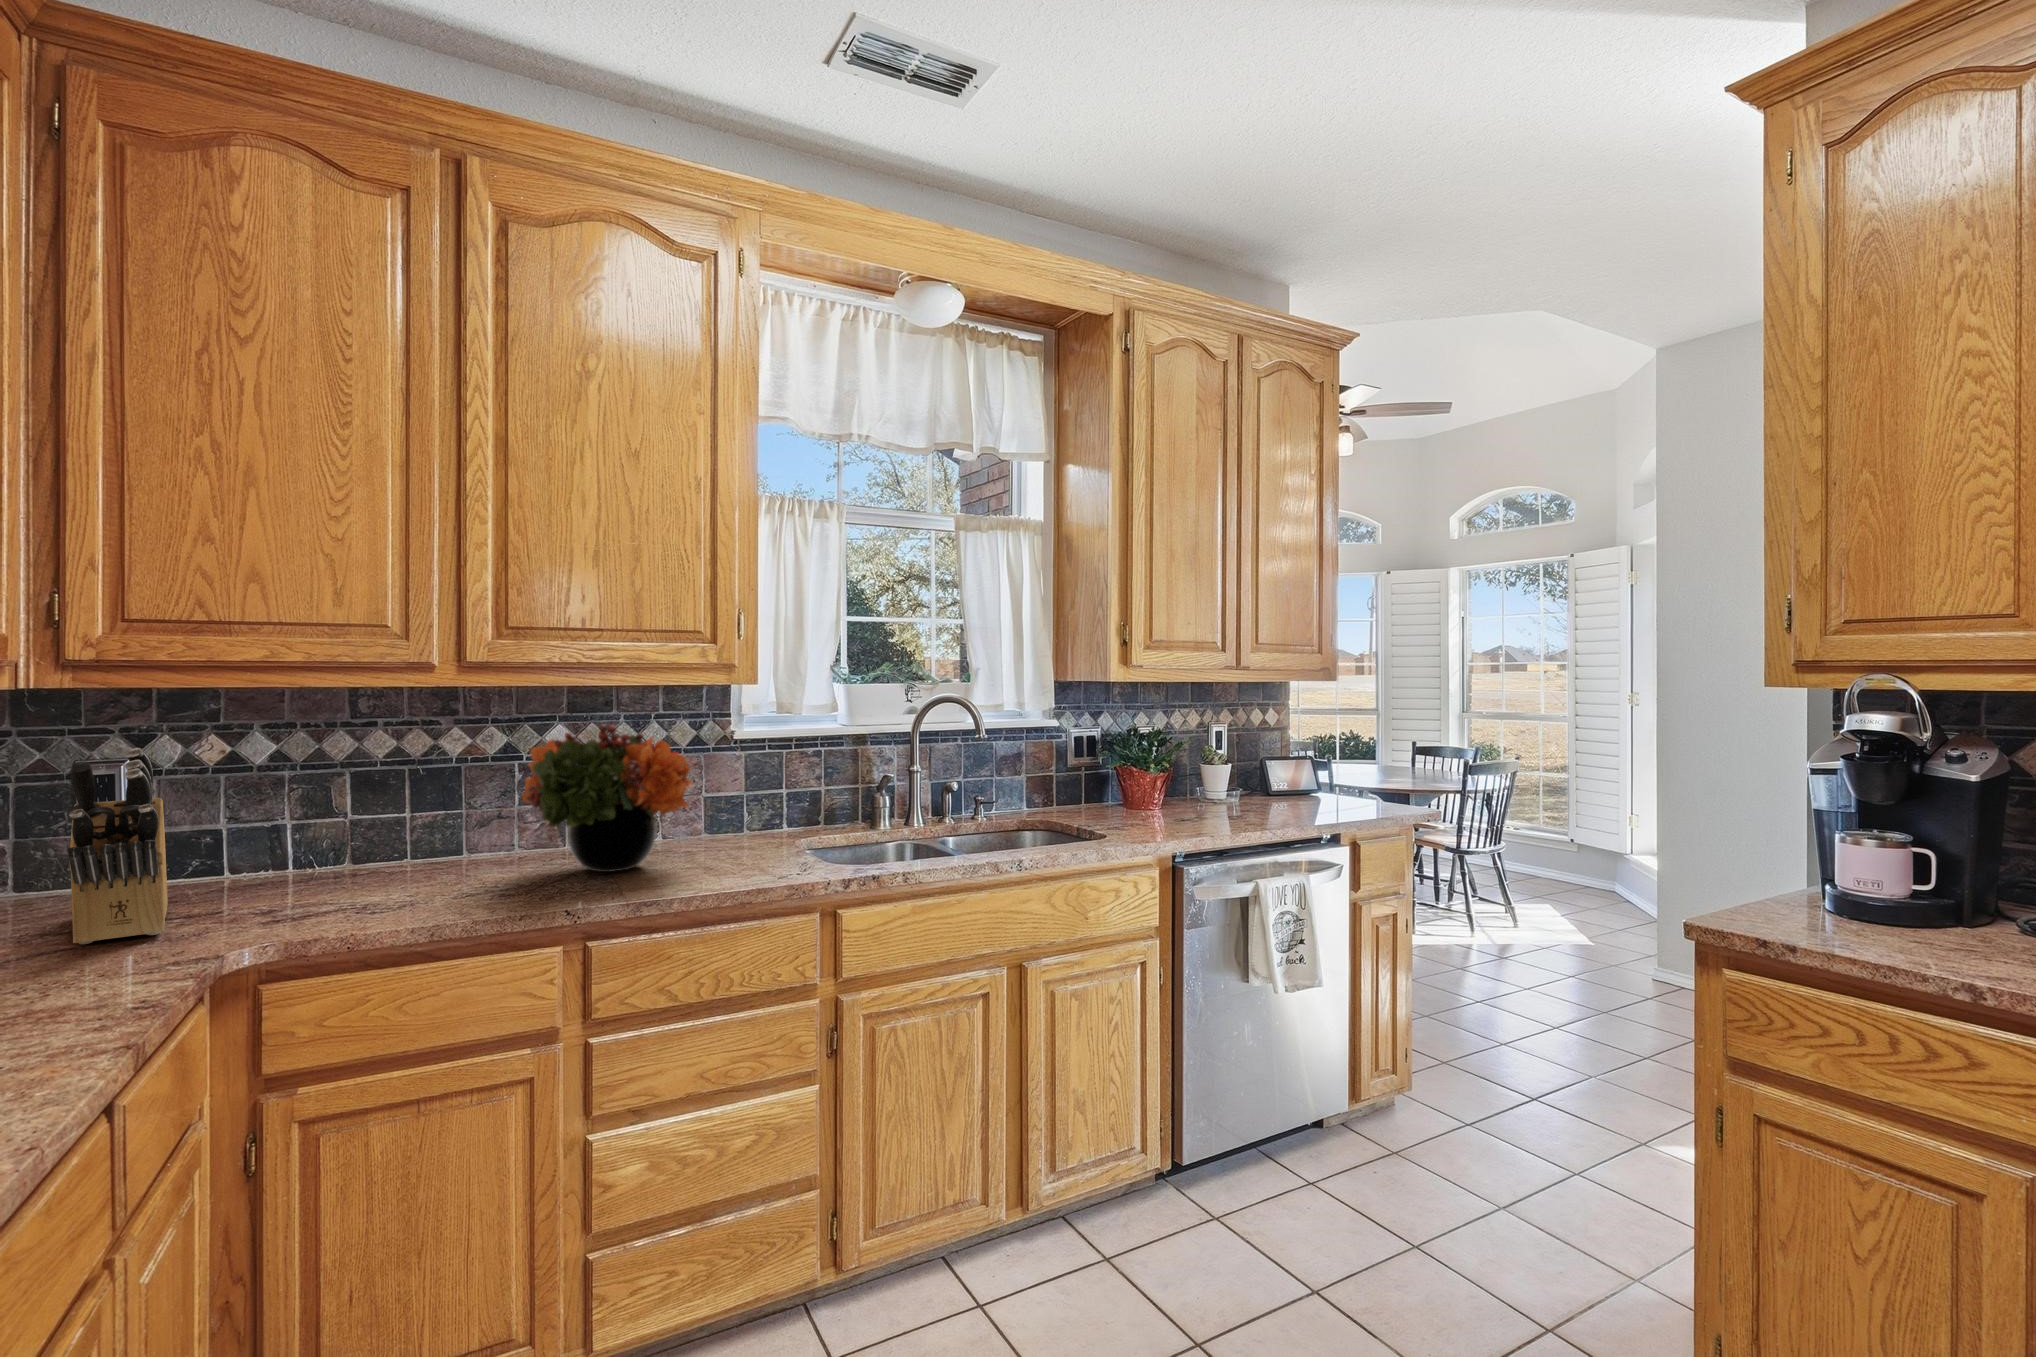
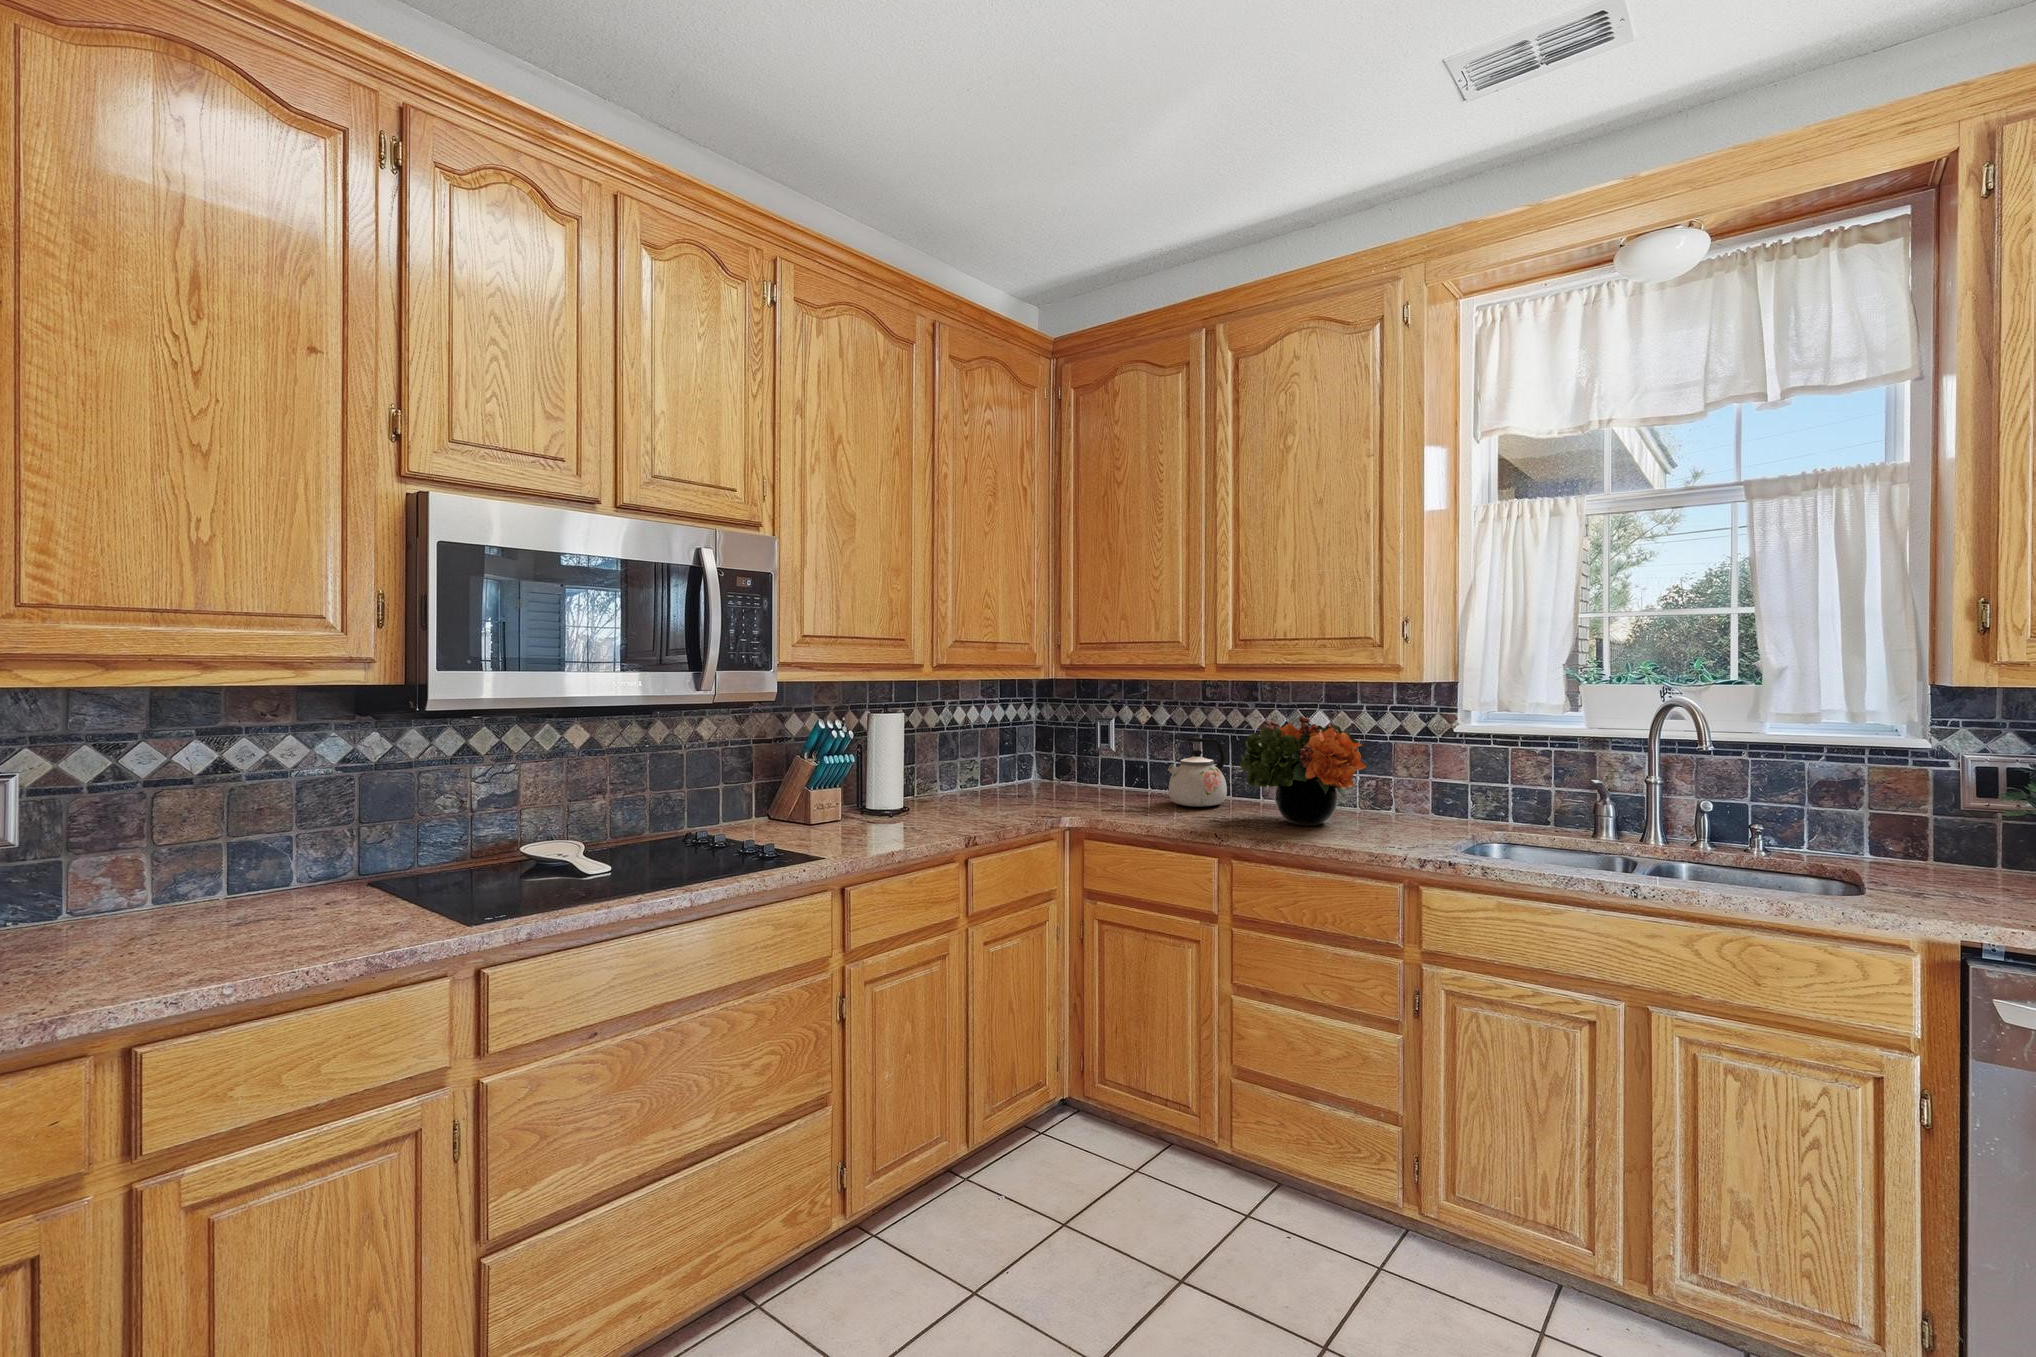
knife block: present [68,748,168,944] -> none [1026,717,1102,810]
kettle: none [334,772,442,884] -> present [1168,738,1227,807]

